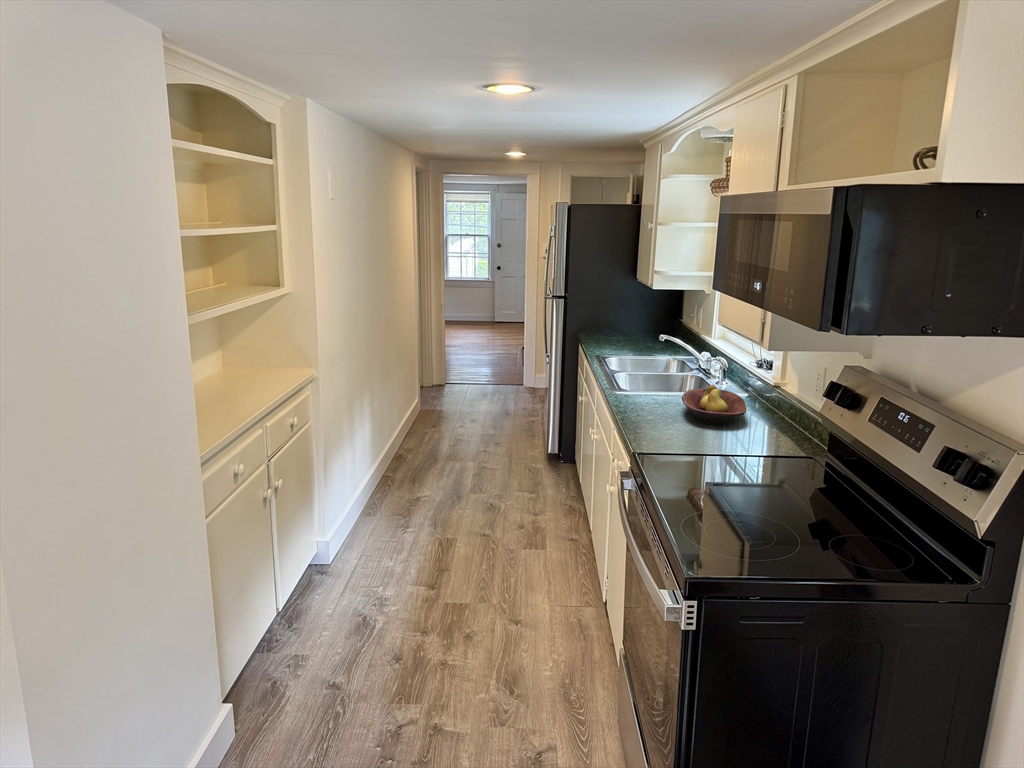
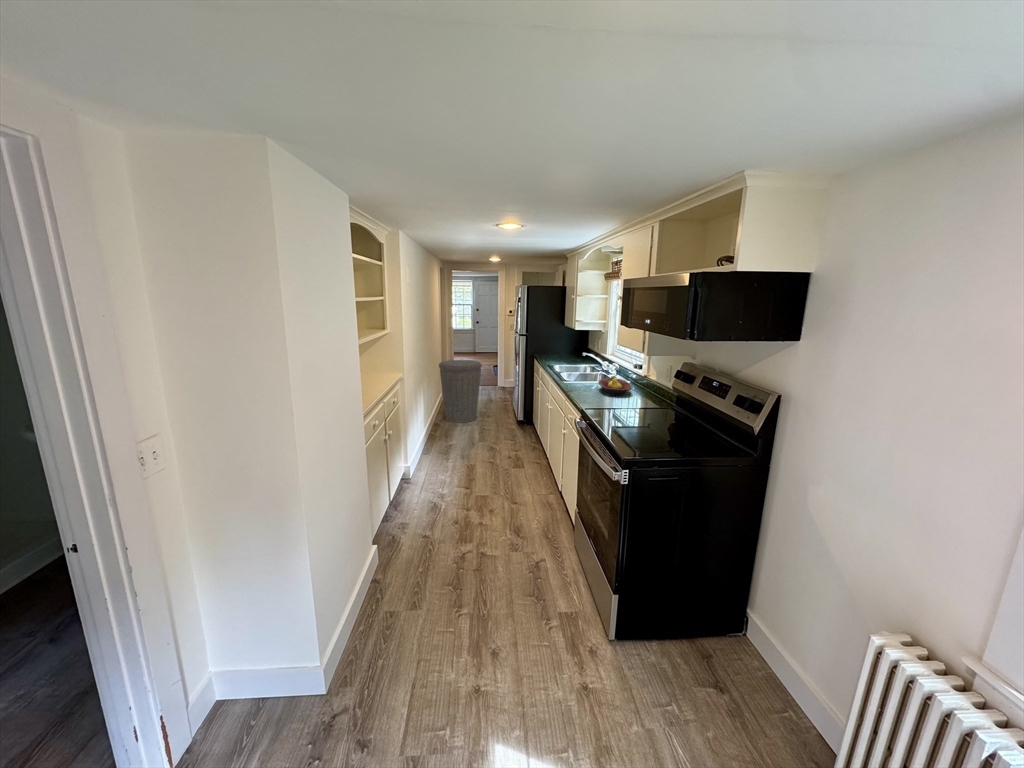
trash can: none [402,340,483,458] -> present [439,360,482,423]

